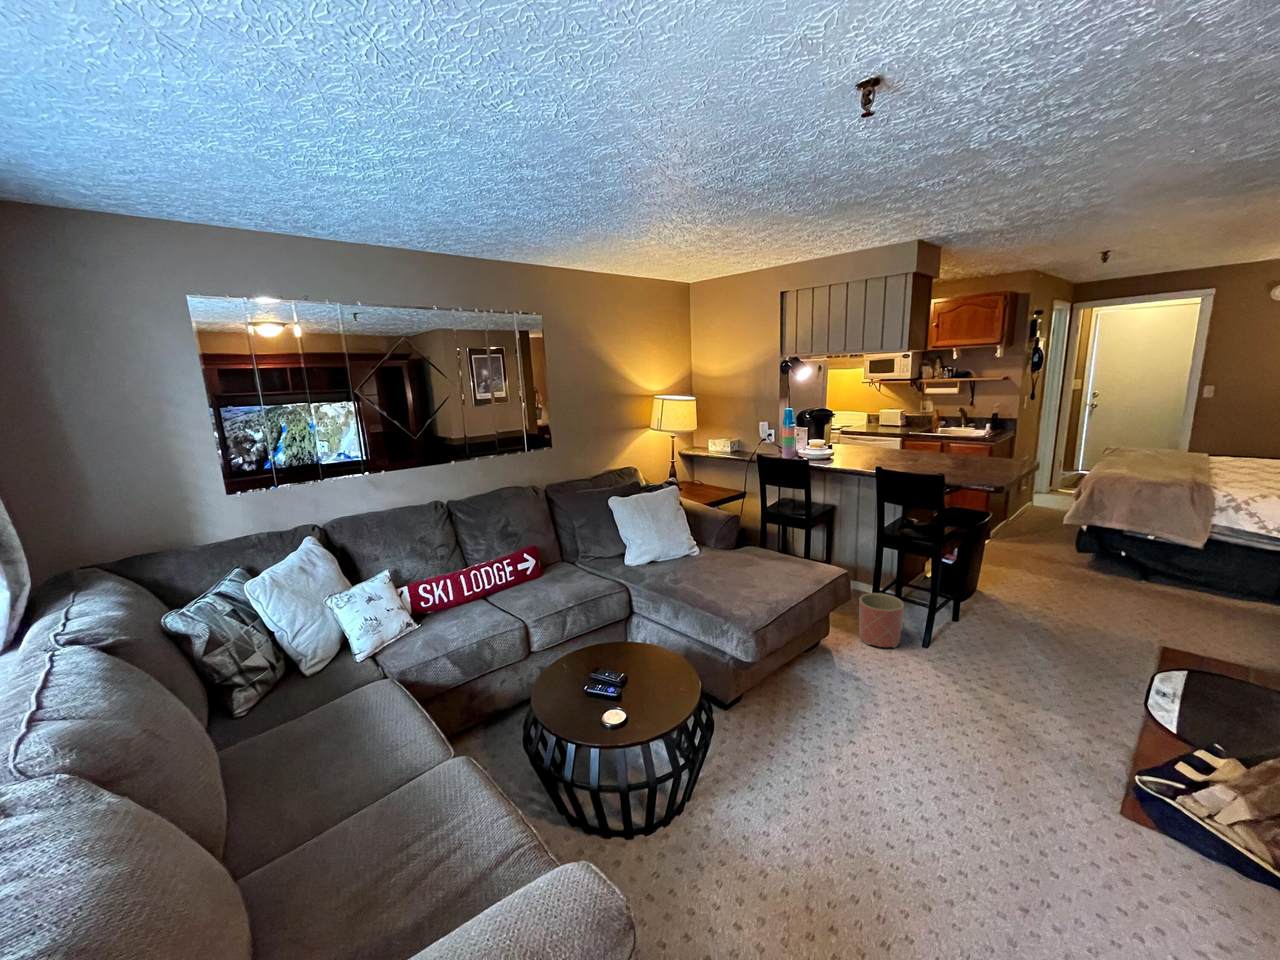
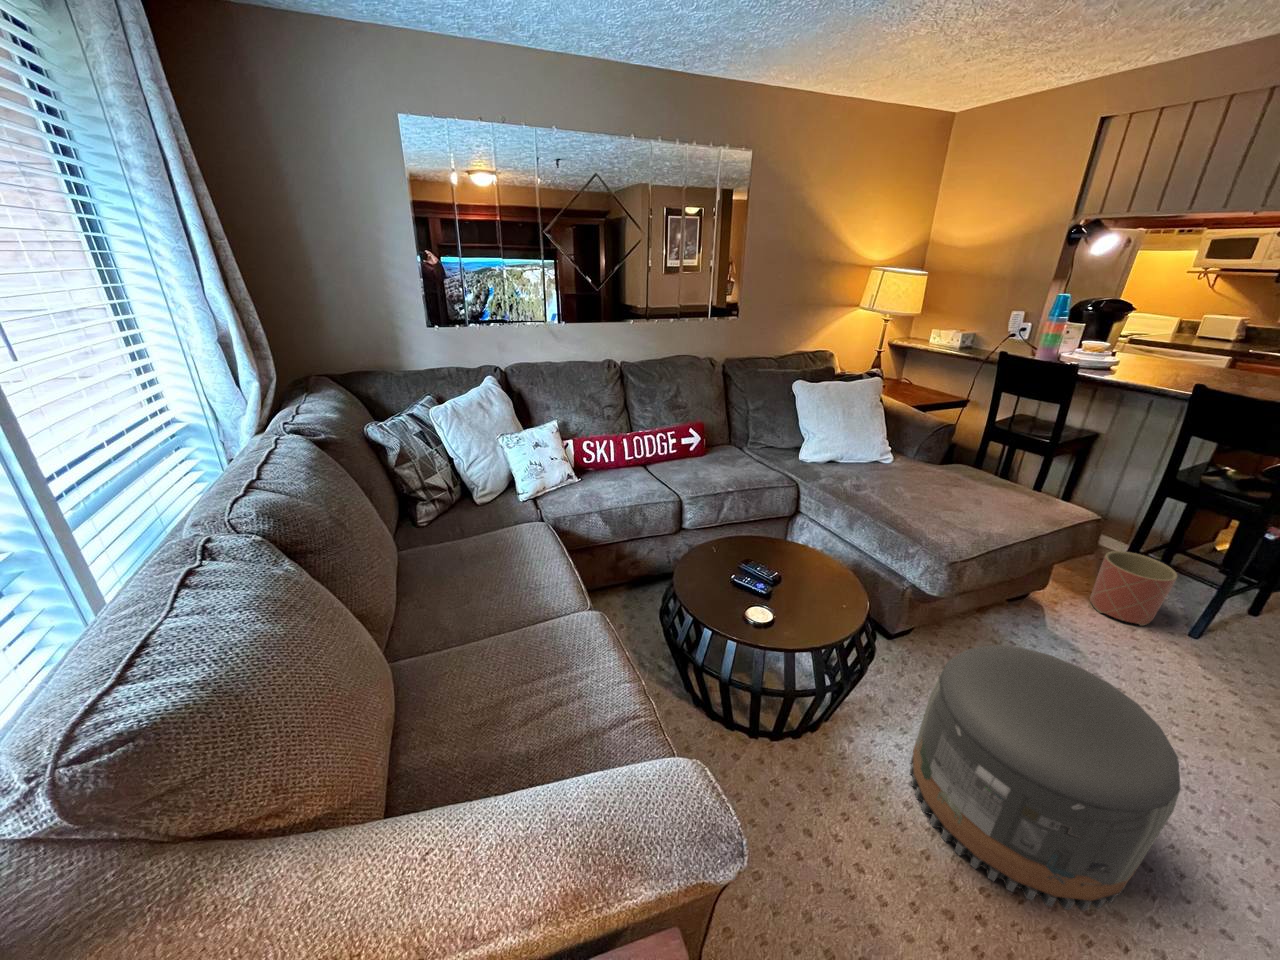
pouf: none [760,688,925,896] -> present [910,645,1181,910]

